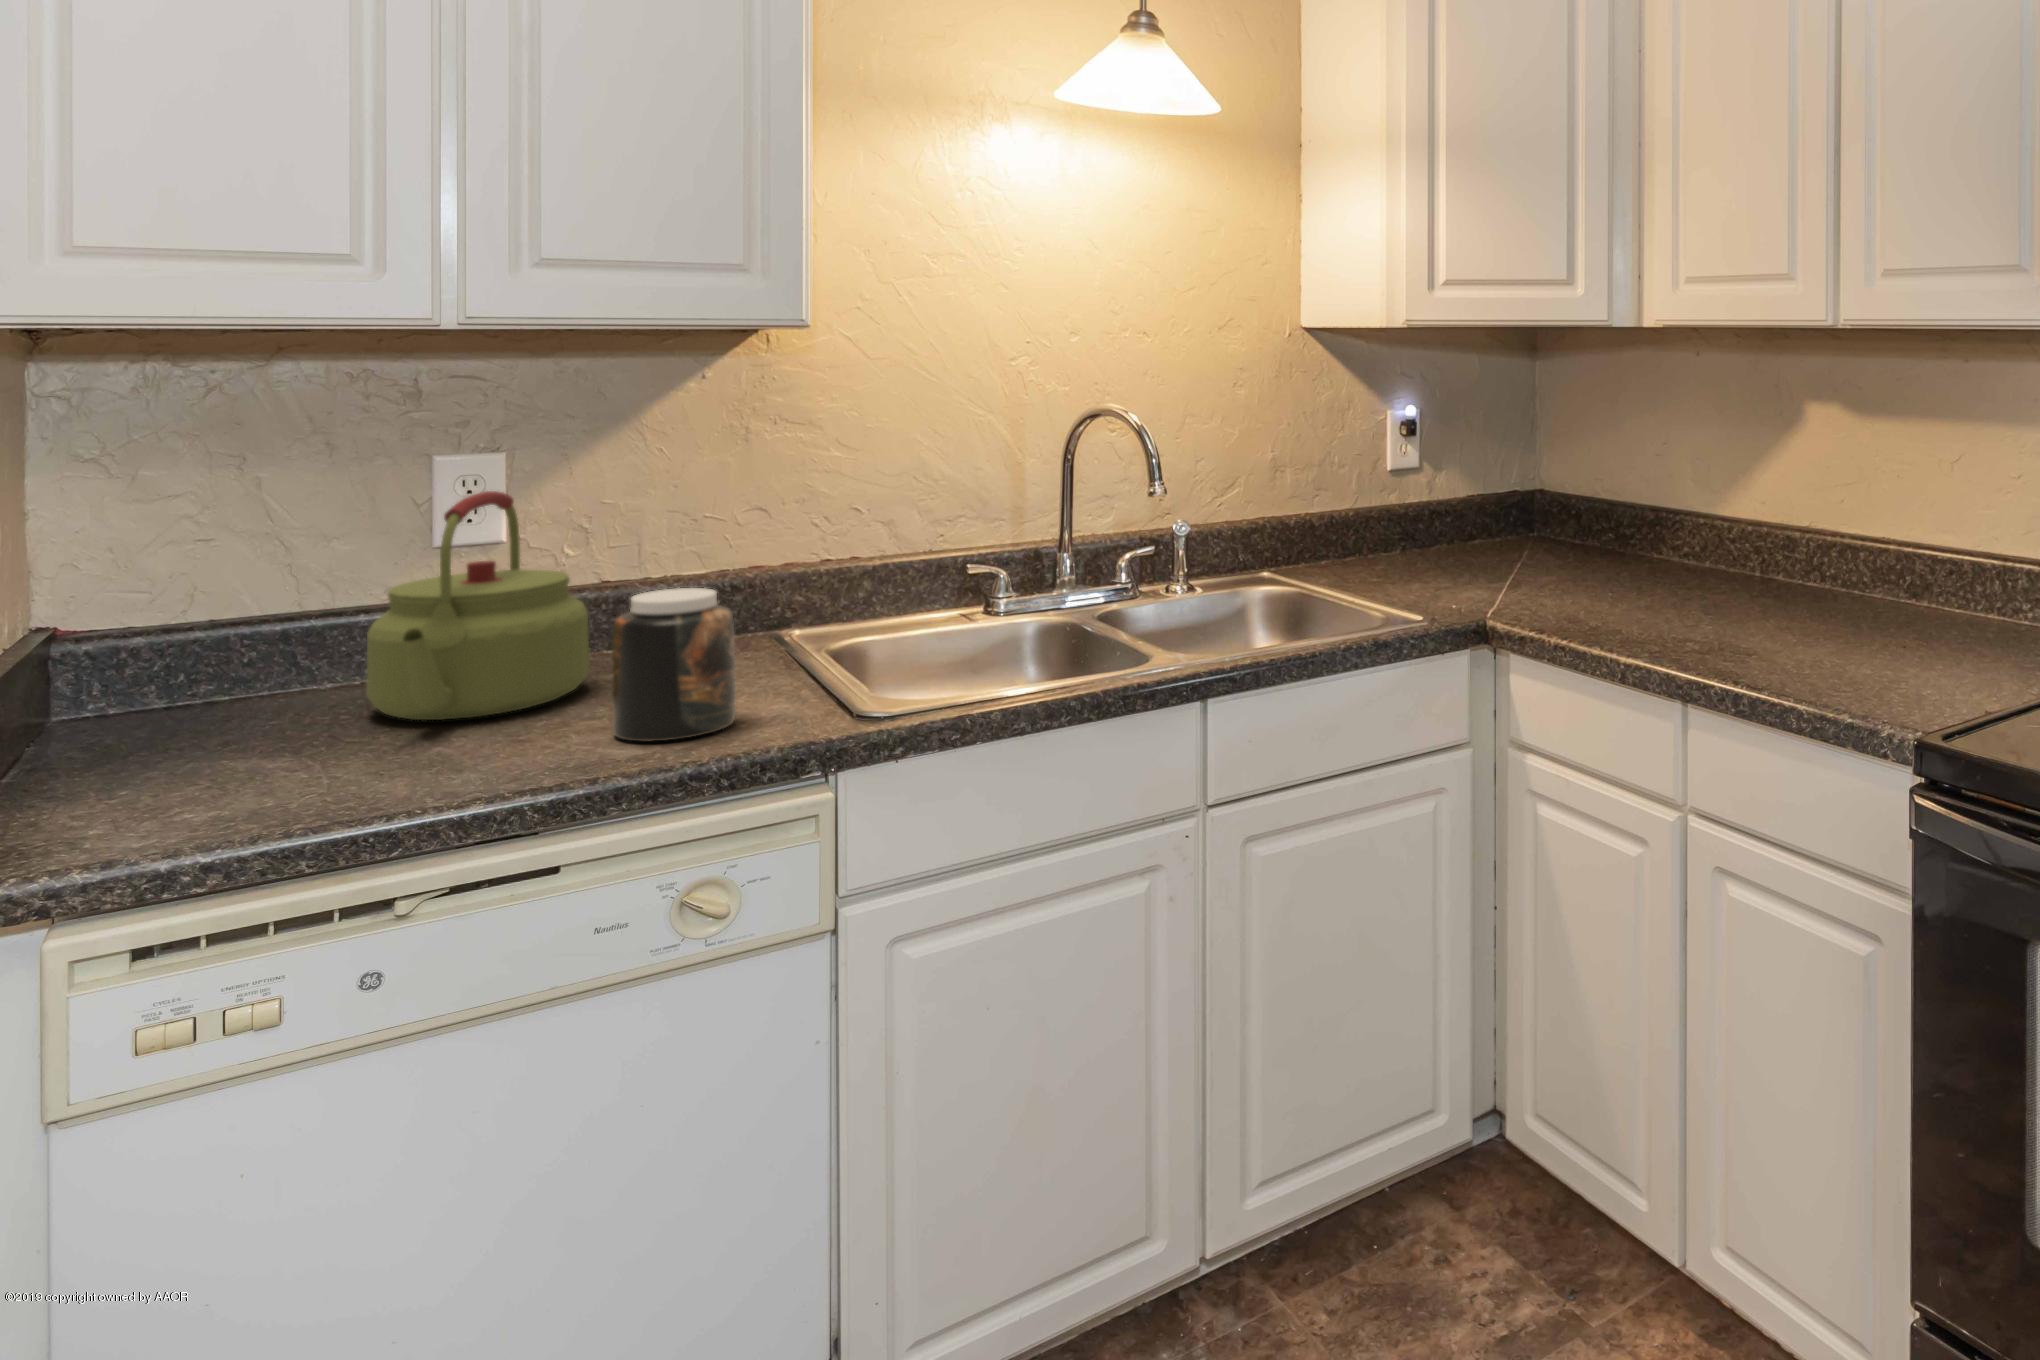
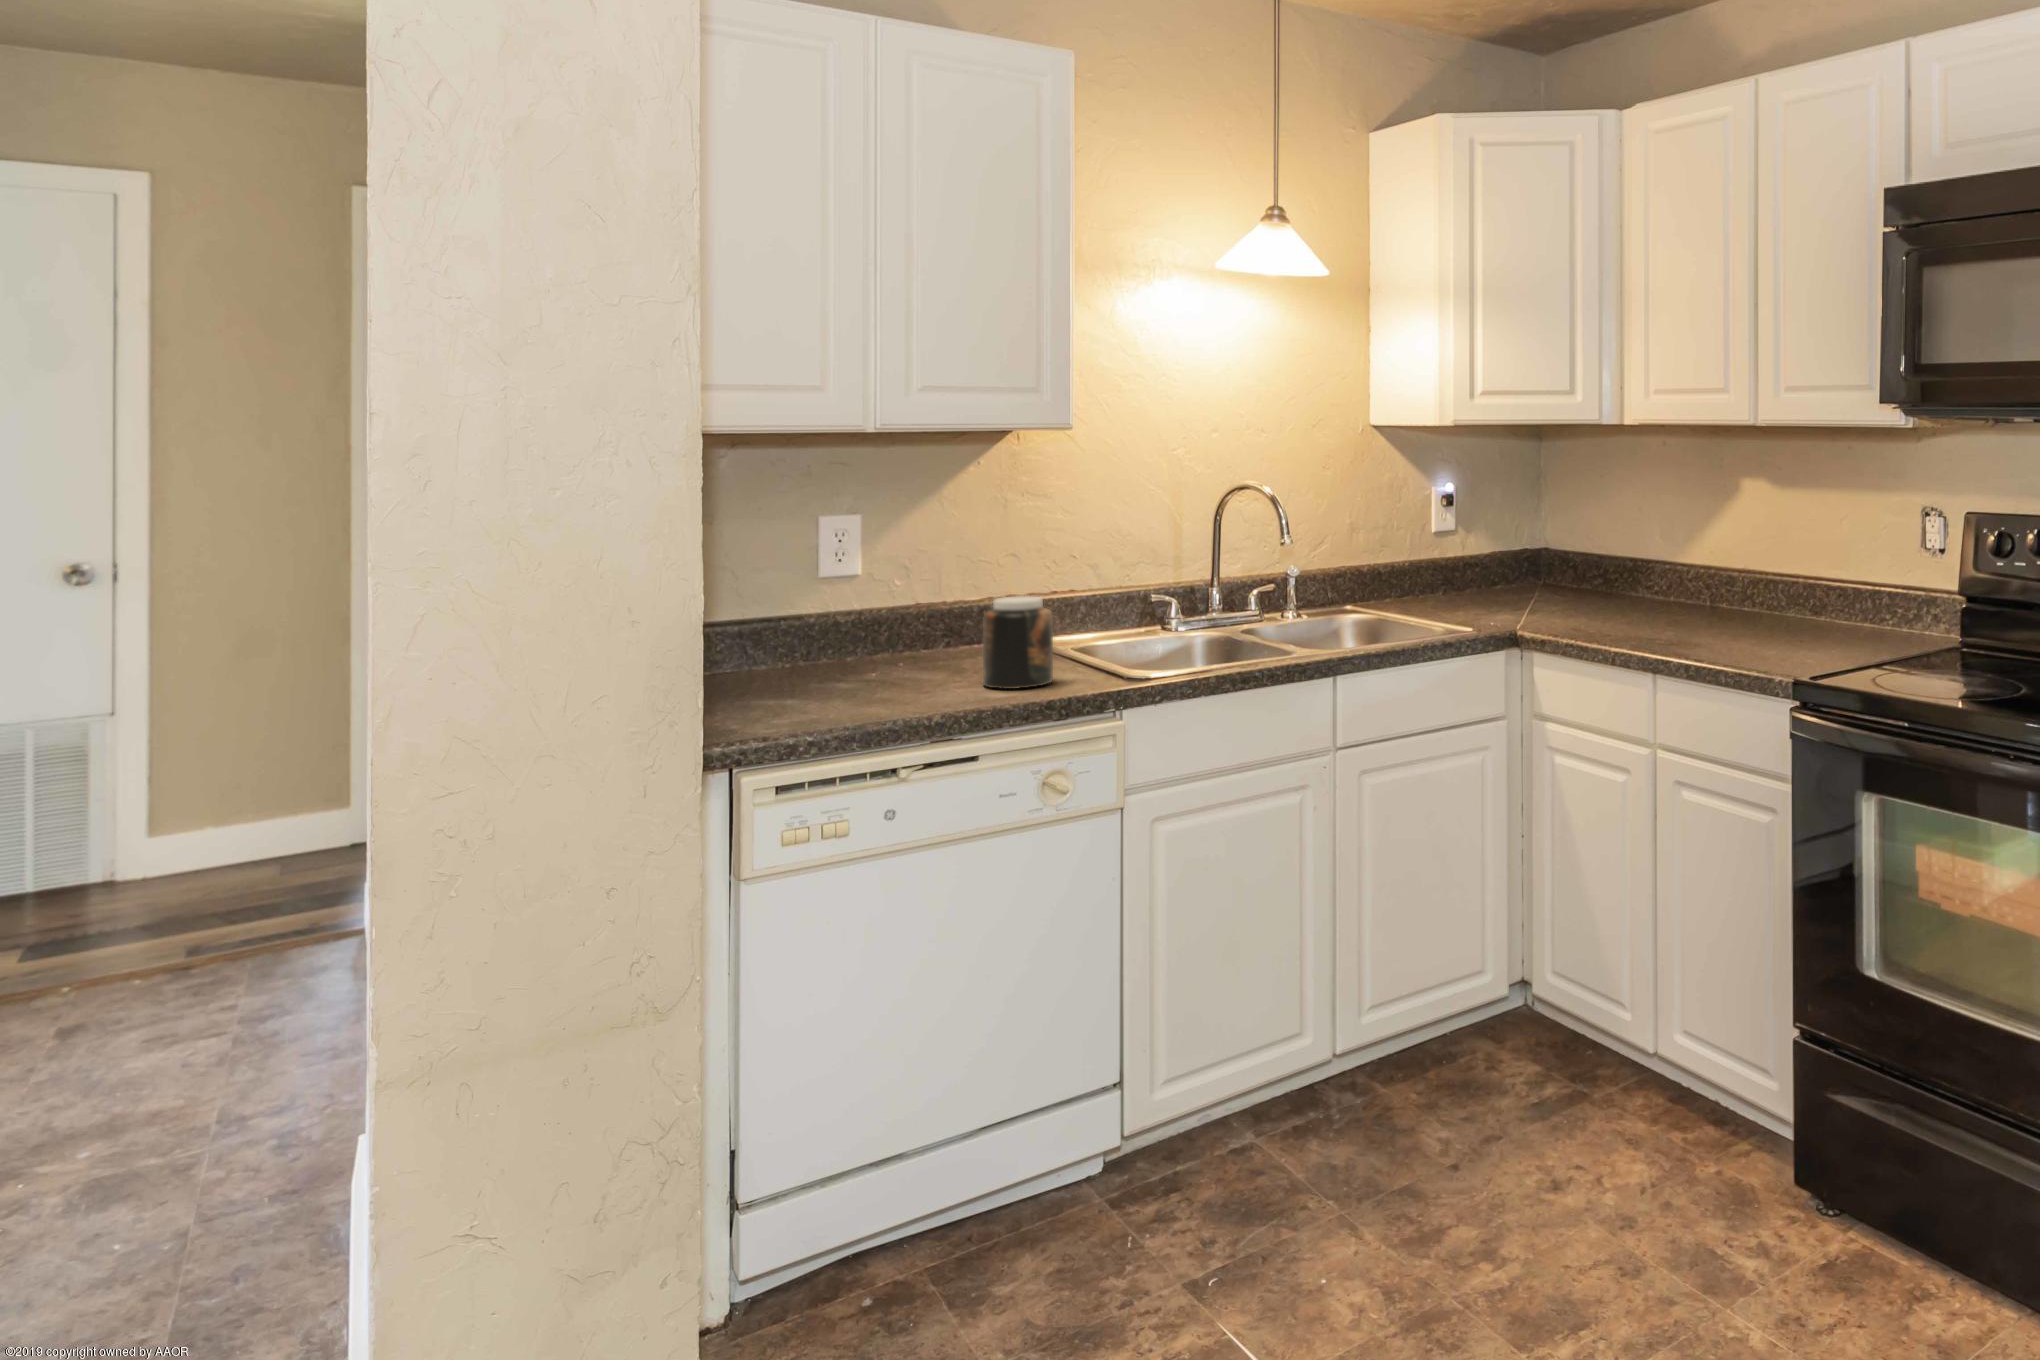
kettle: present [366,491,590,720] -> none [815,537,941,681]

